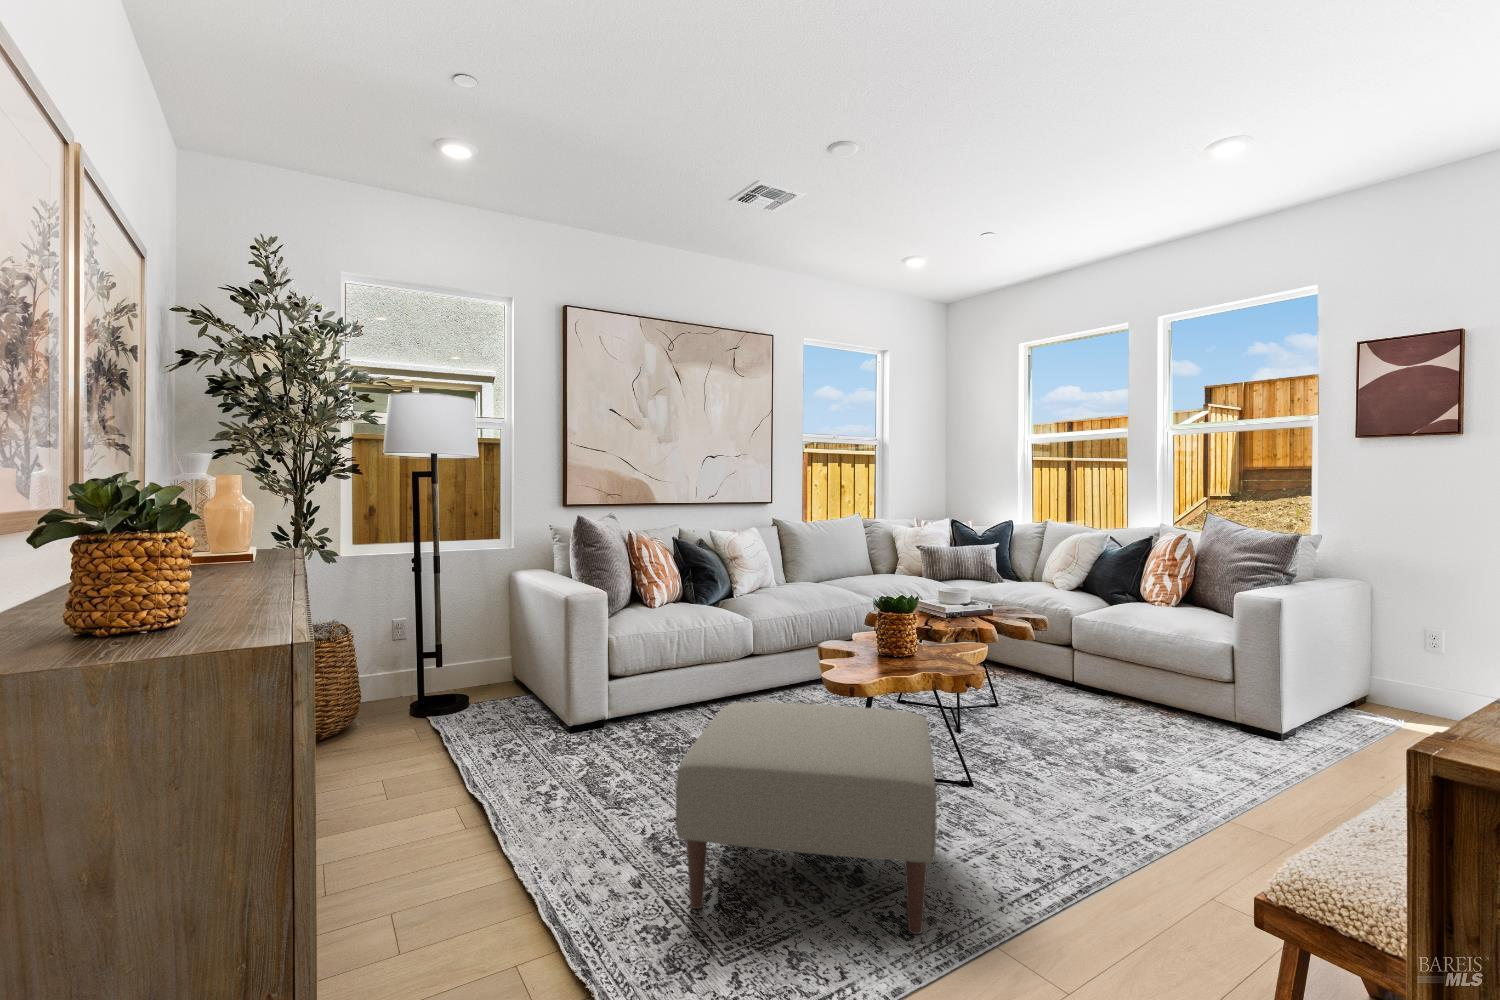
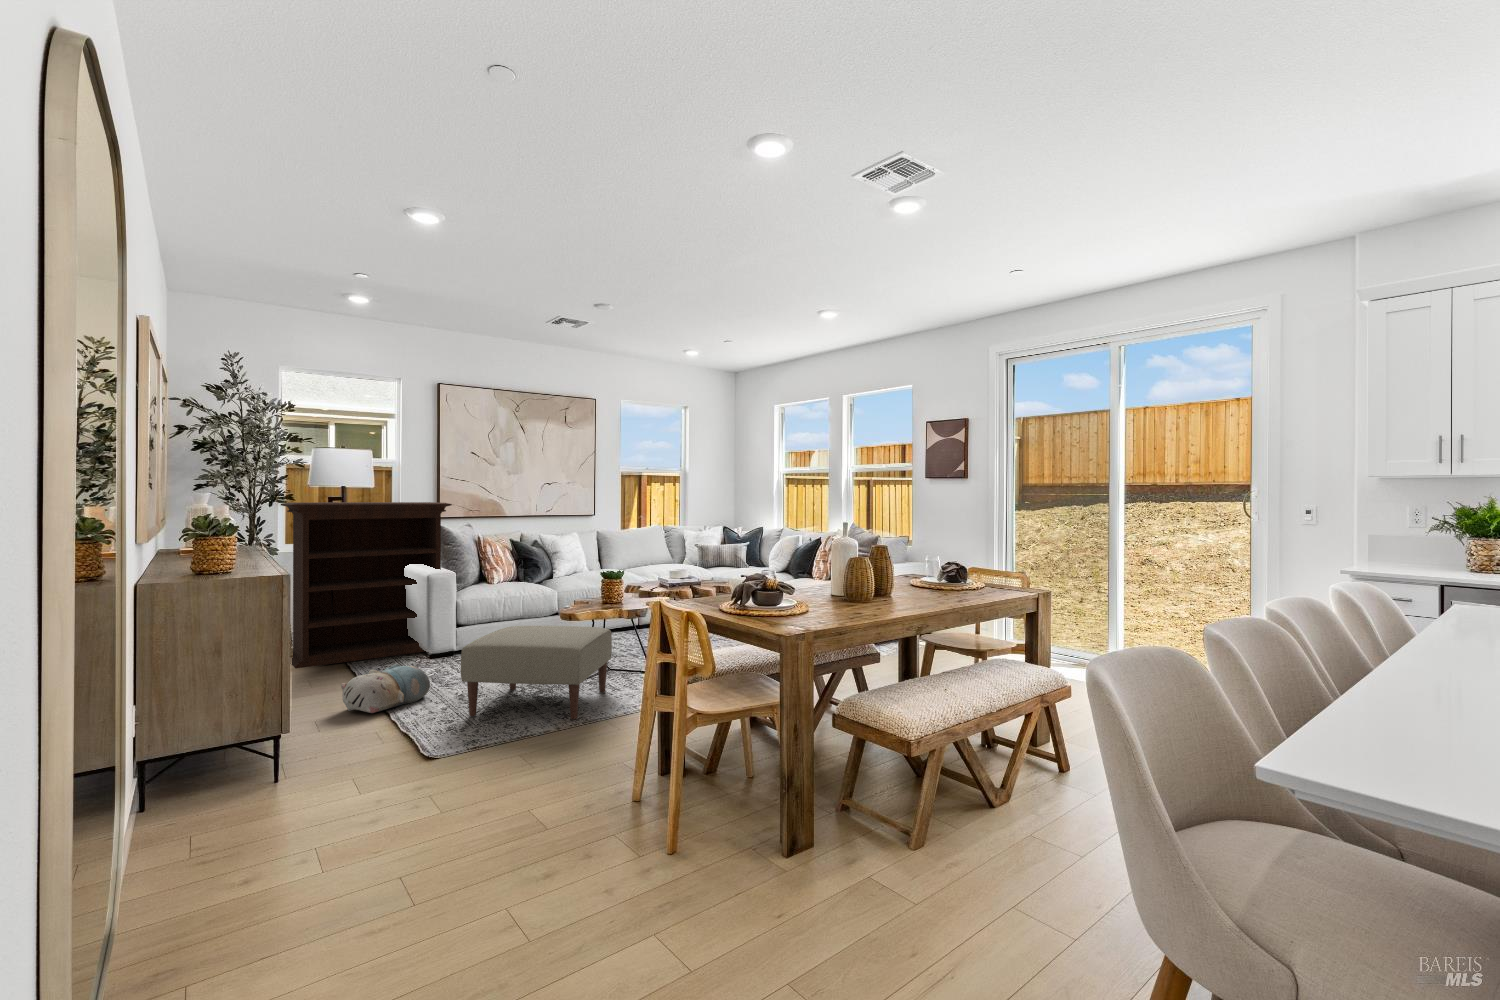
bookshelf: none [341,478,596,749] -> present [281,502,452,669]
plush toy: none [439,770,595,889] -> present [341,664,430,713]

